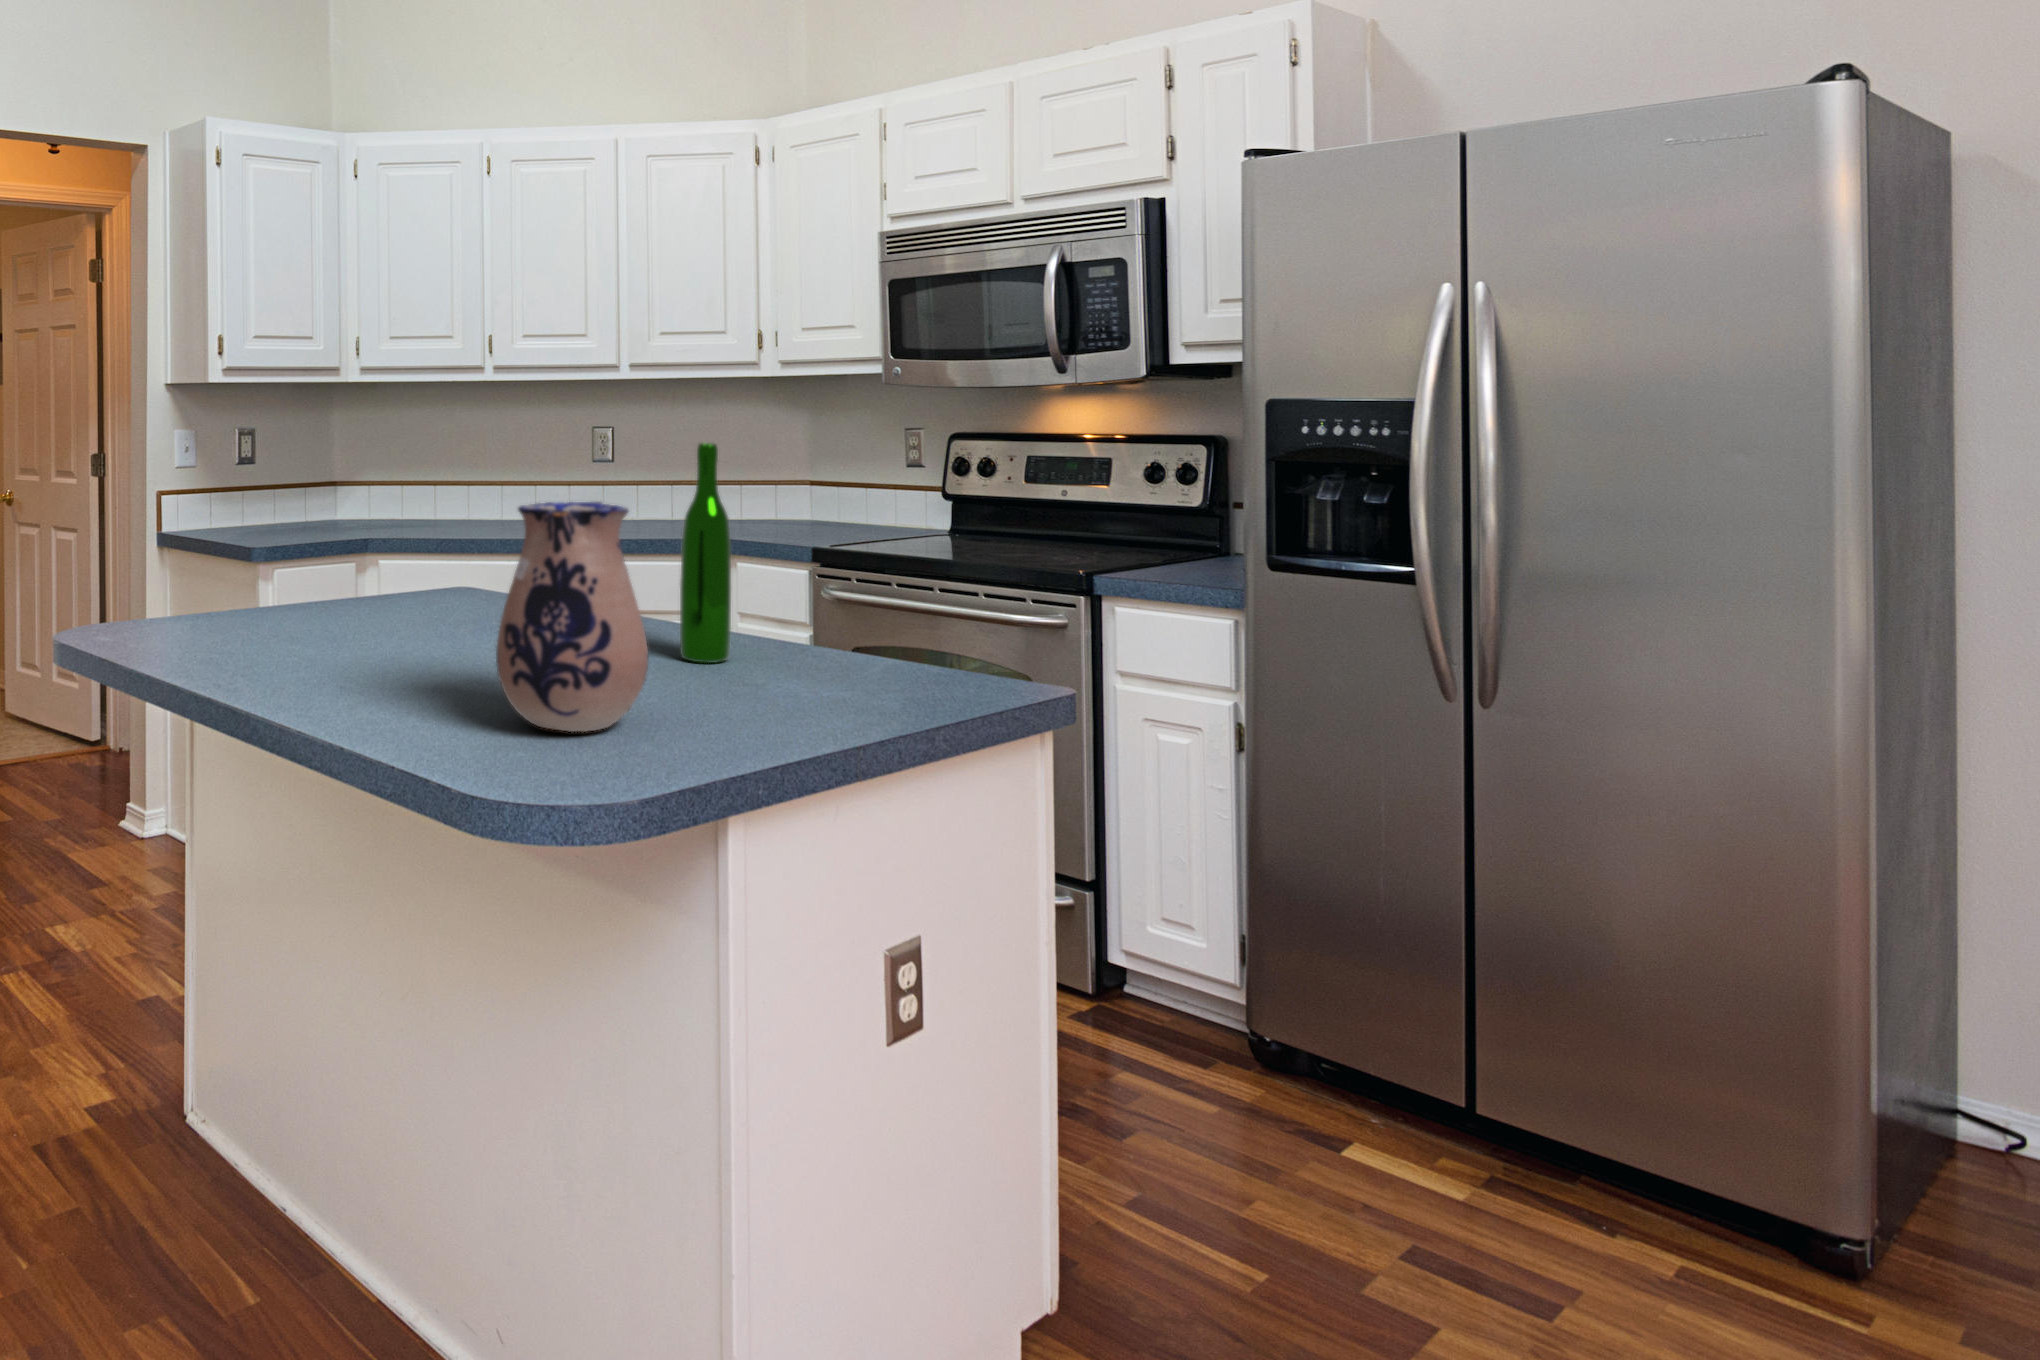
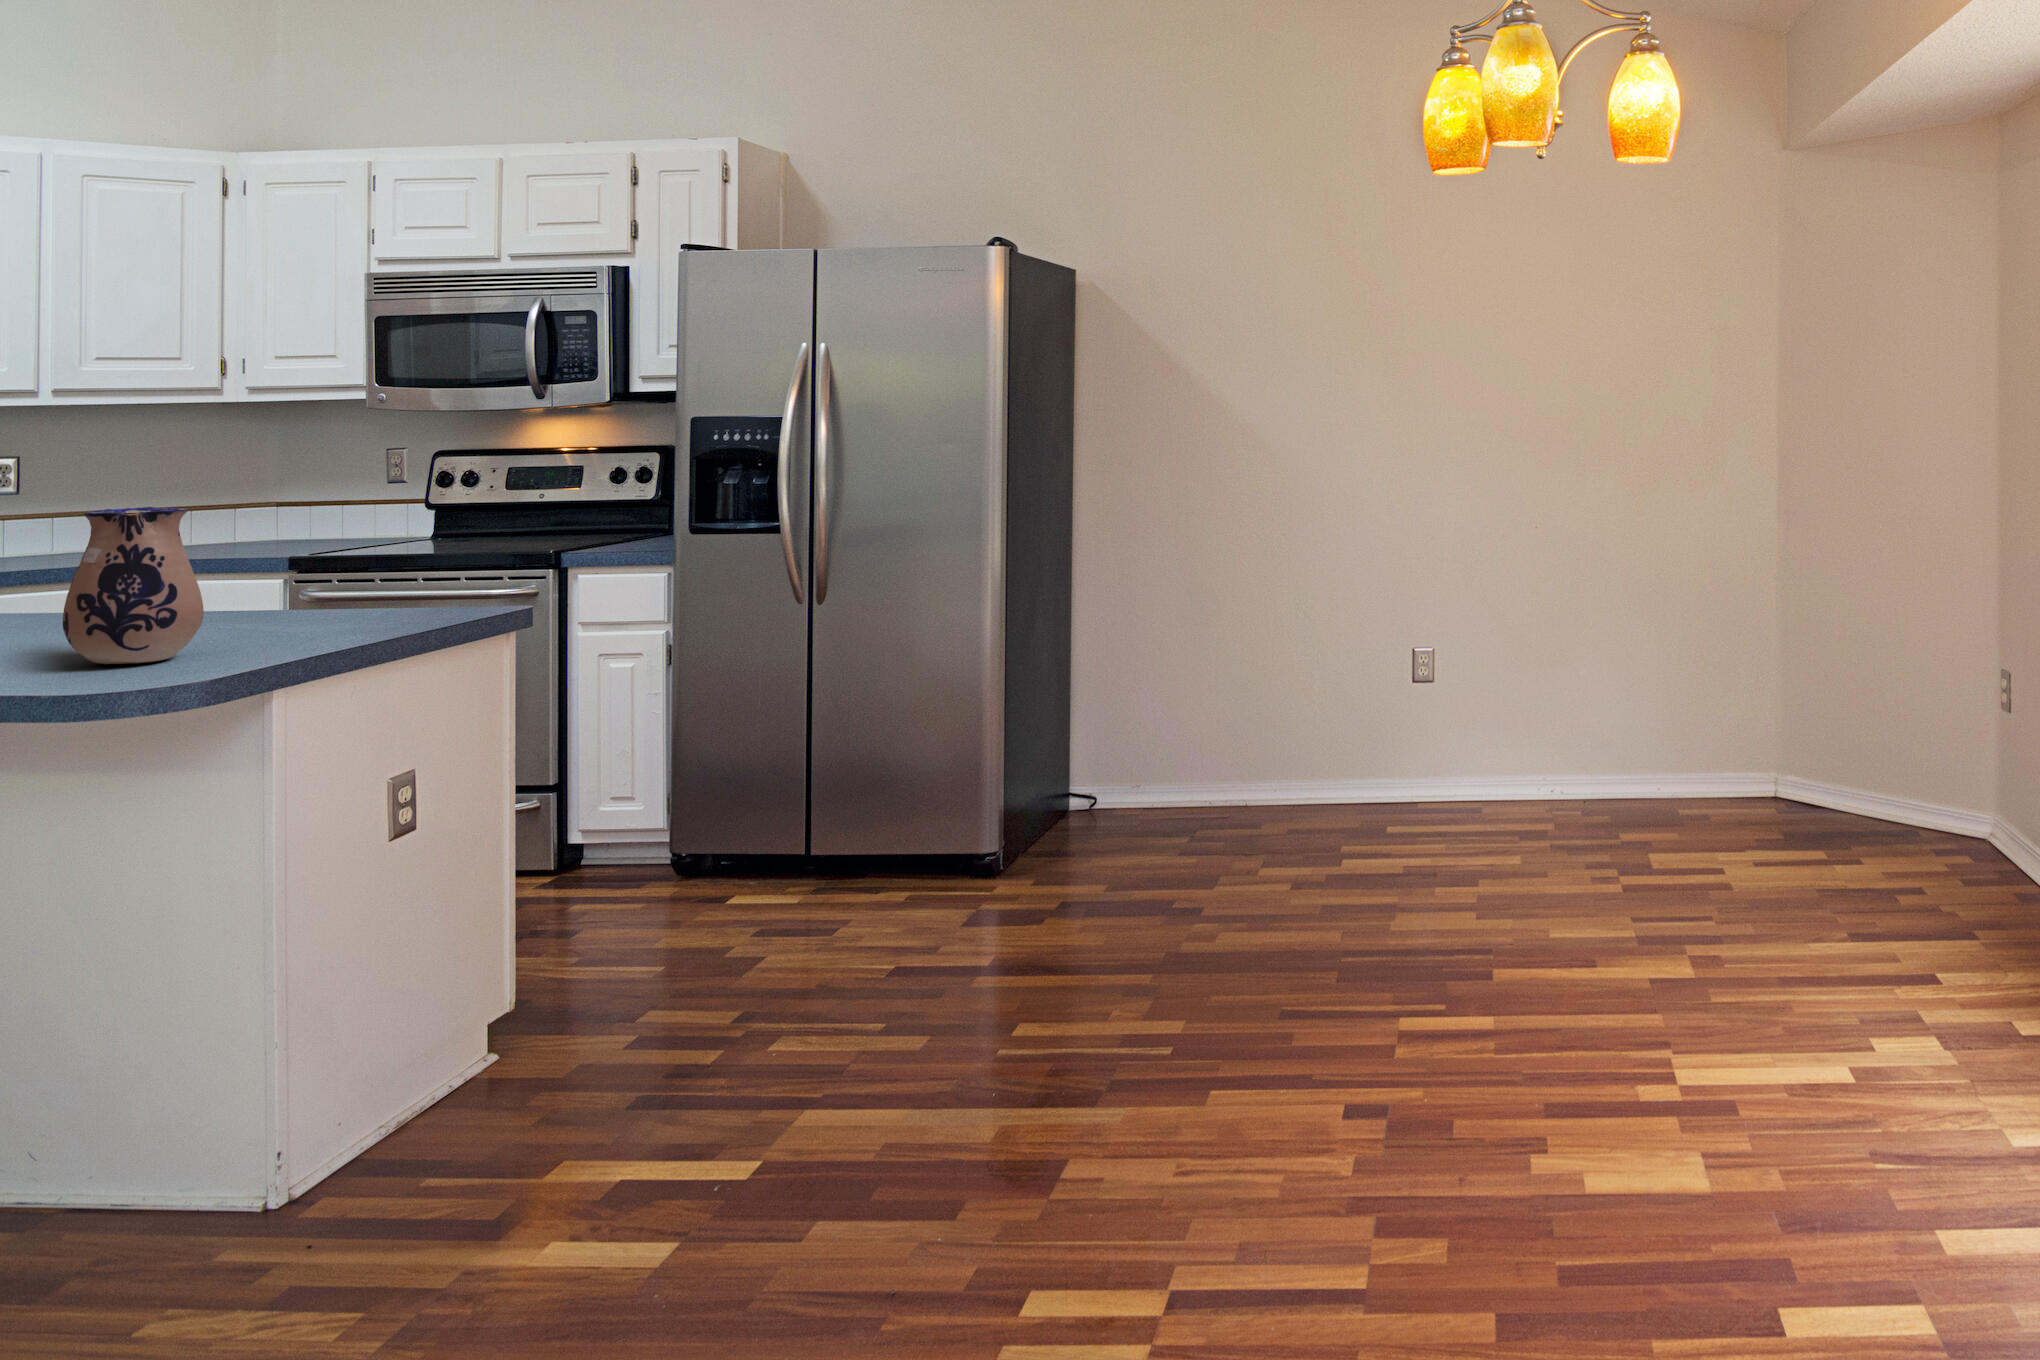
wine bottle: present [680,443,731,663] -> none [204,464,253,625]

